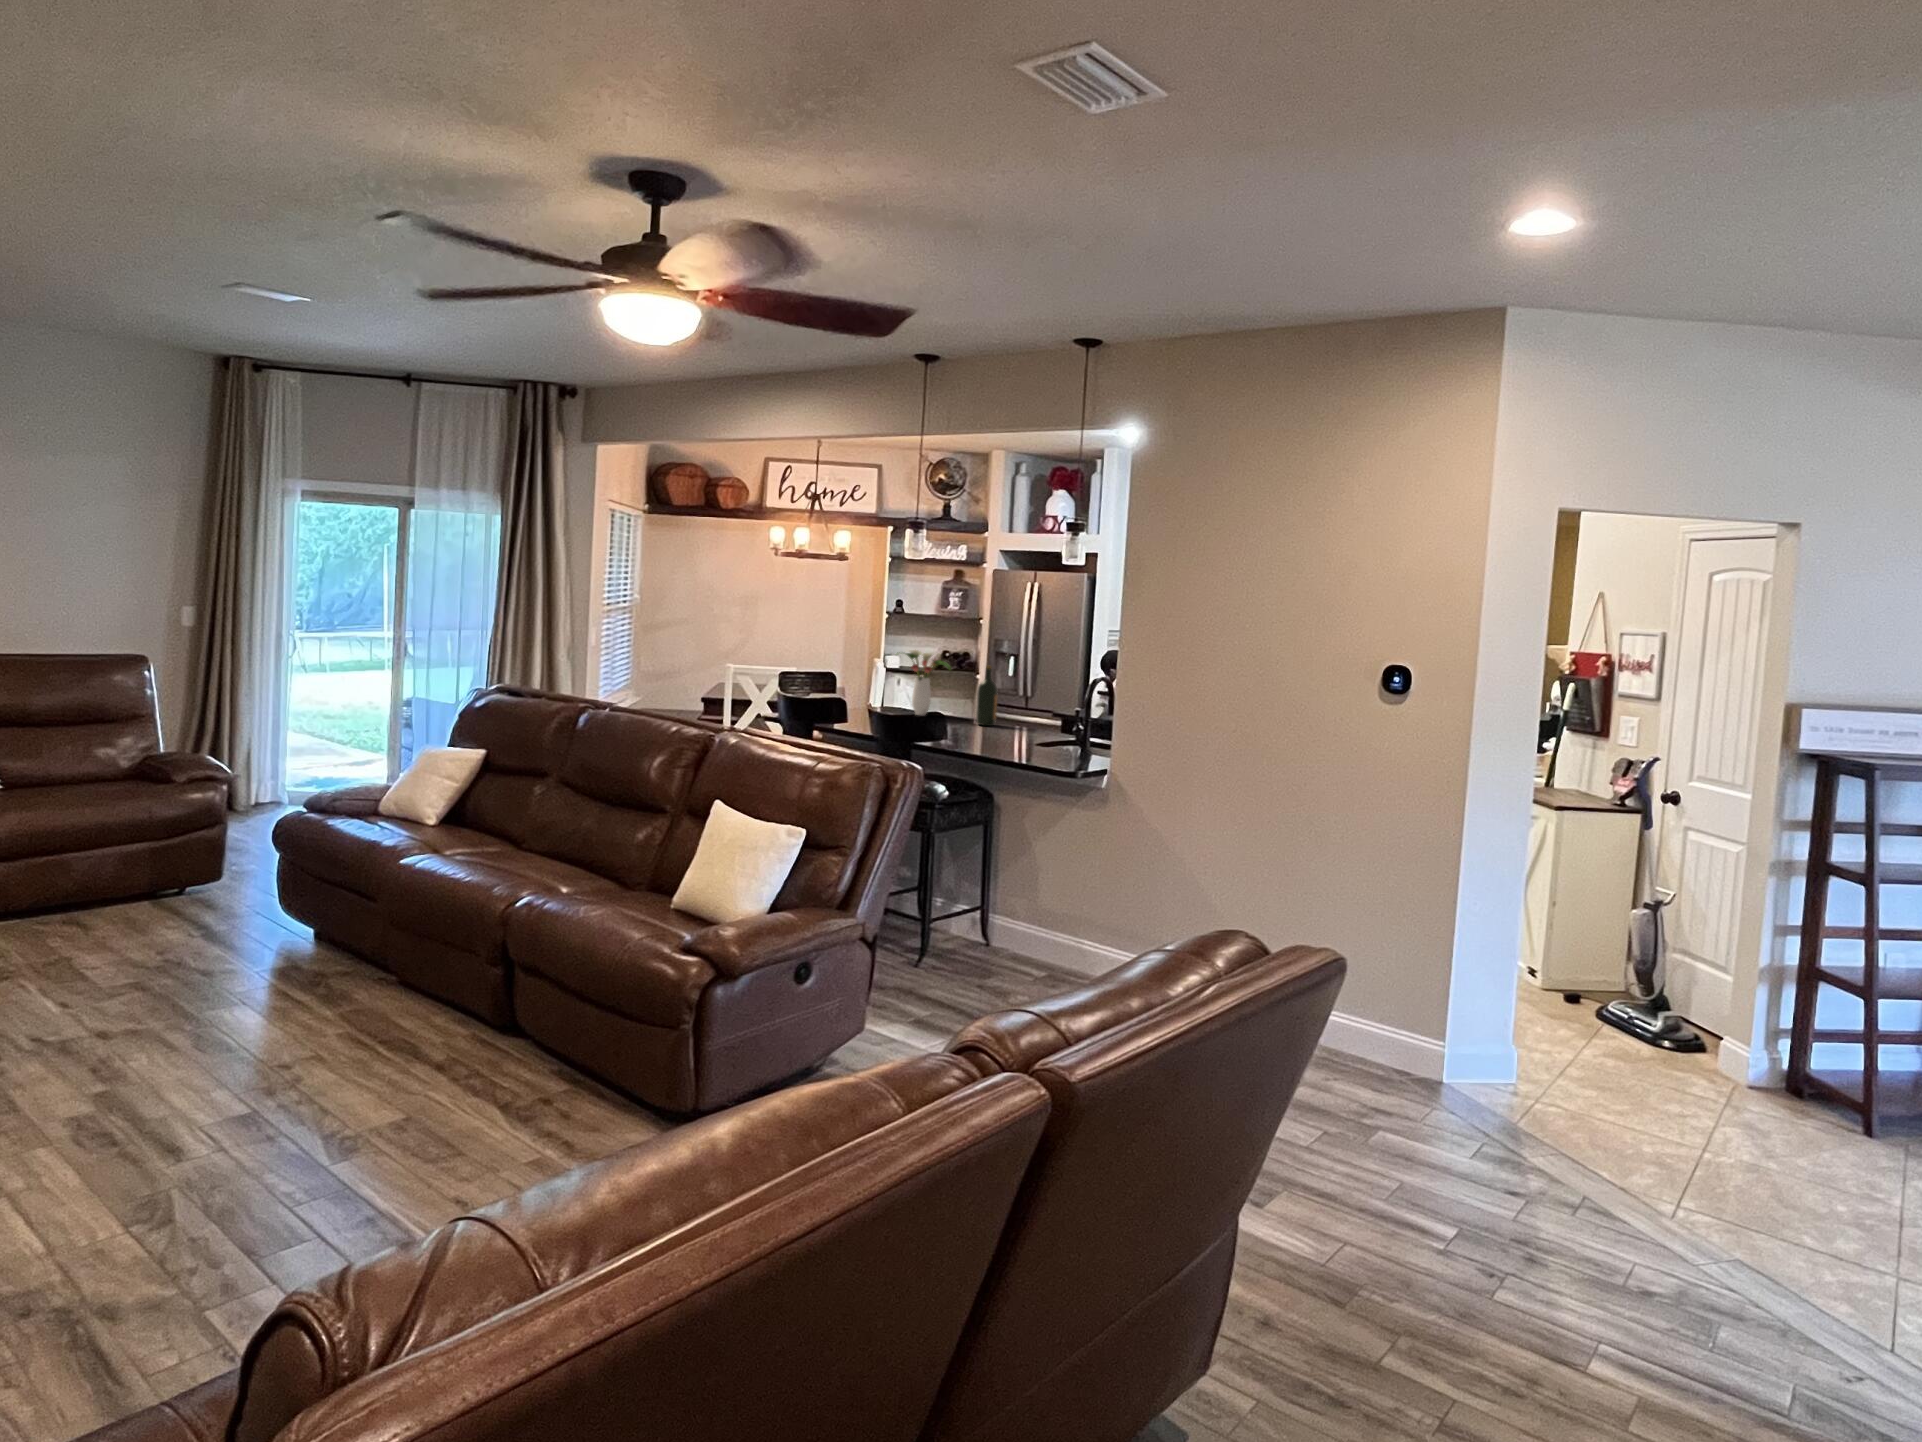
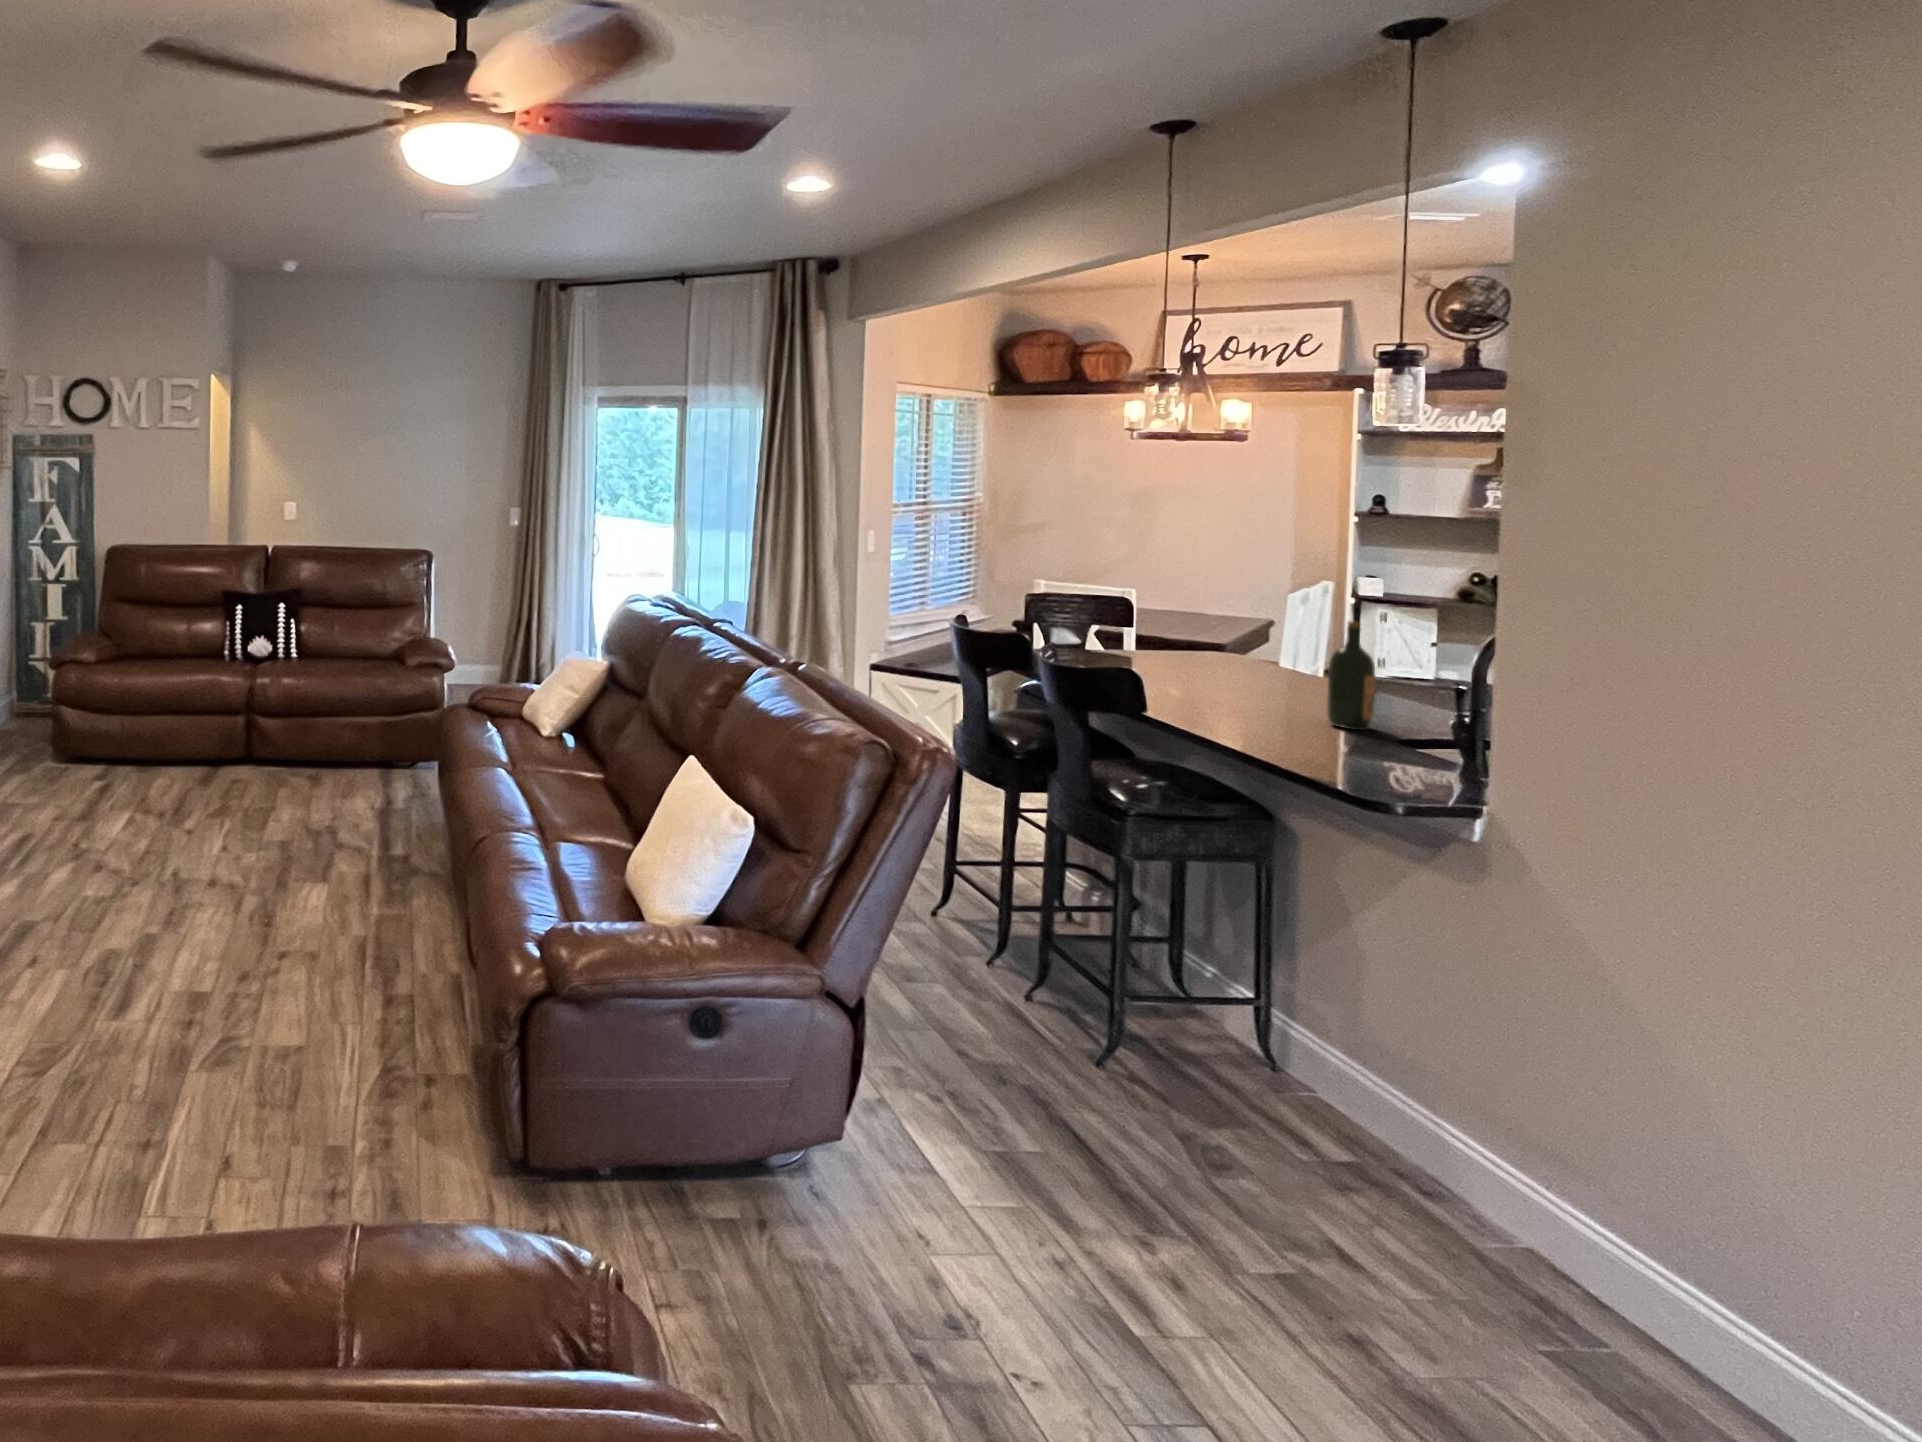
flower arrangement: present [906,650,951,715] -> none [1195,582,1303,691]

